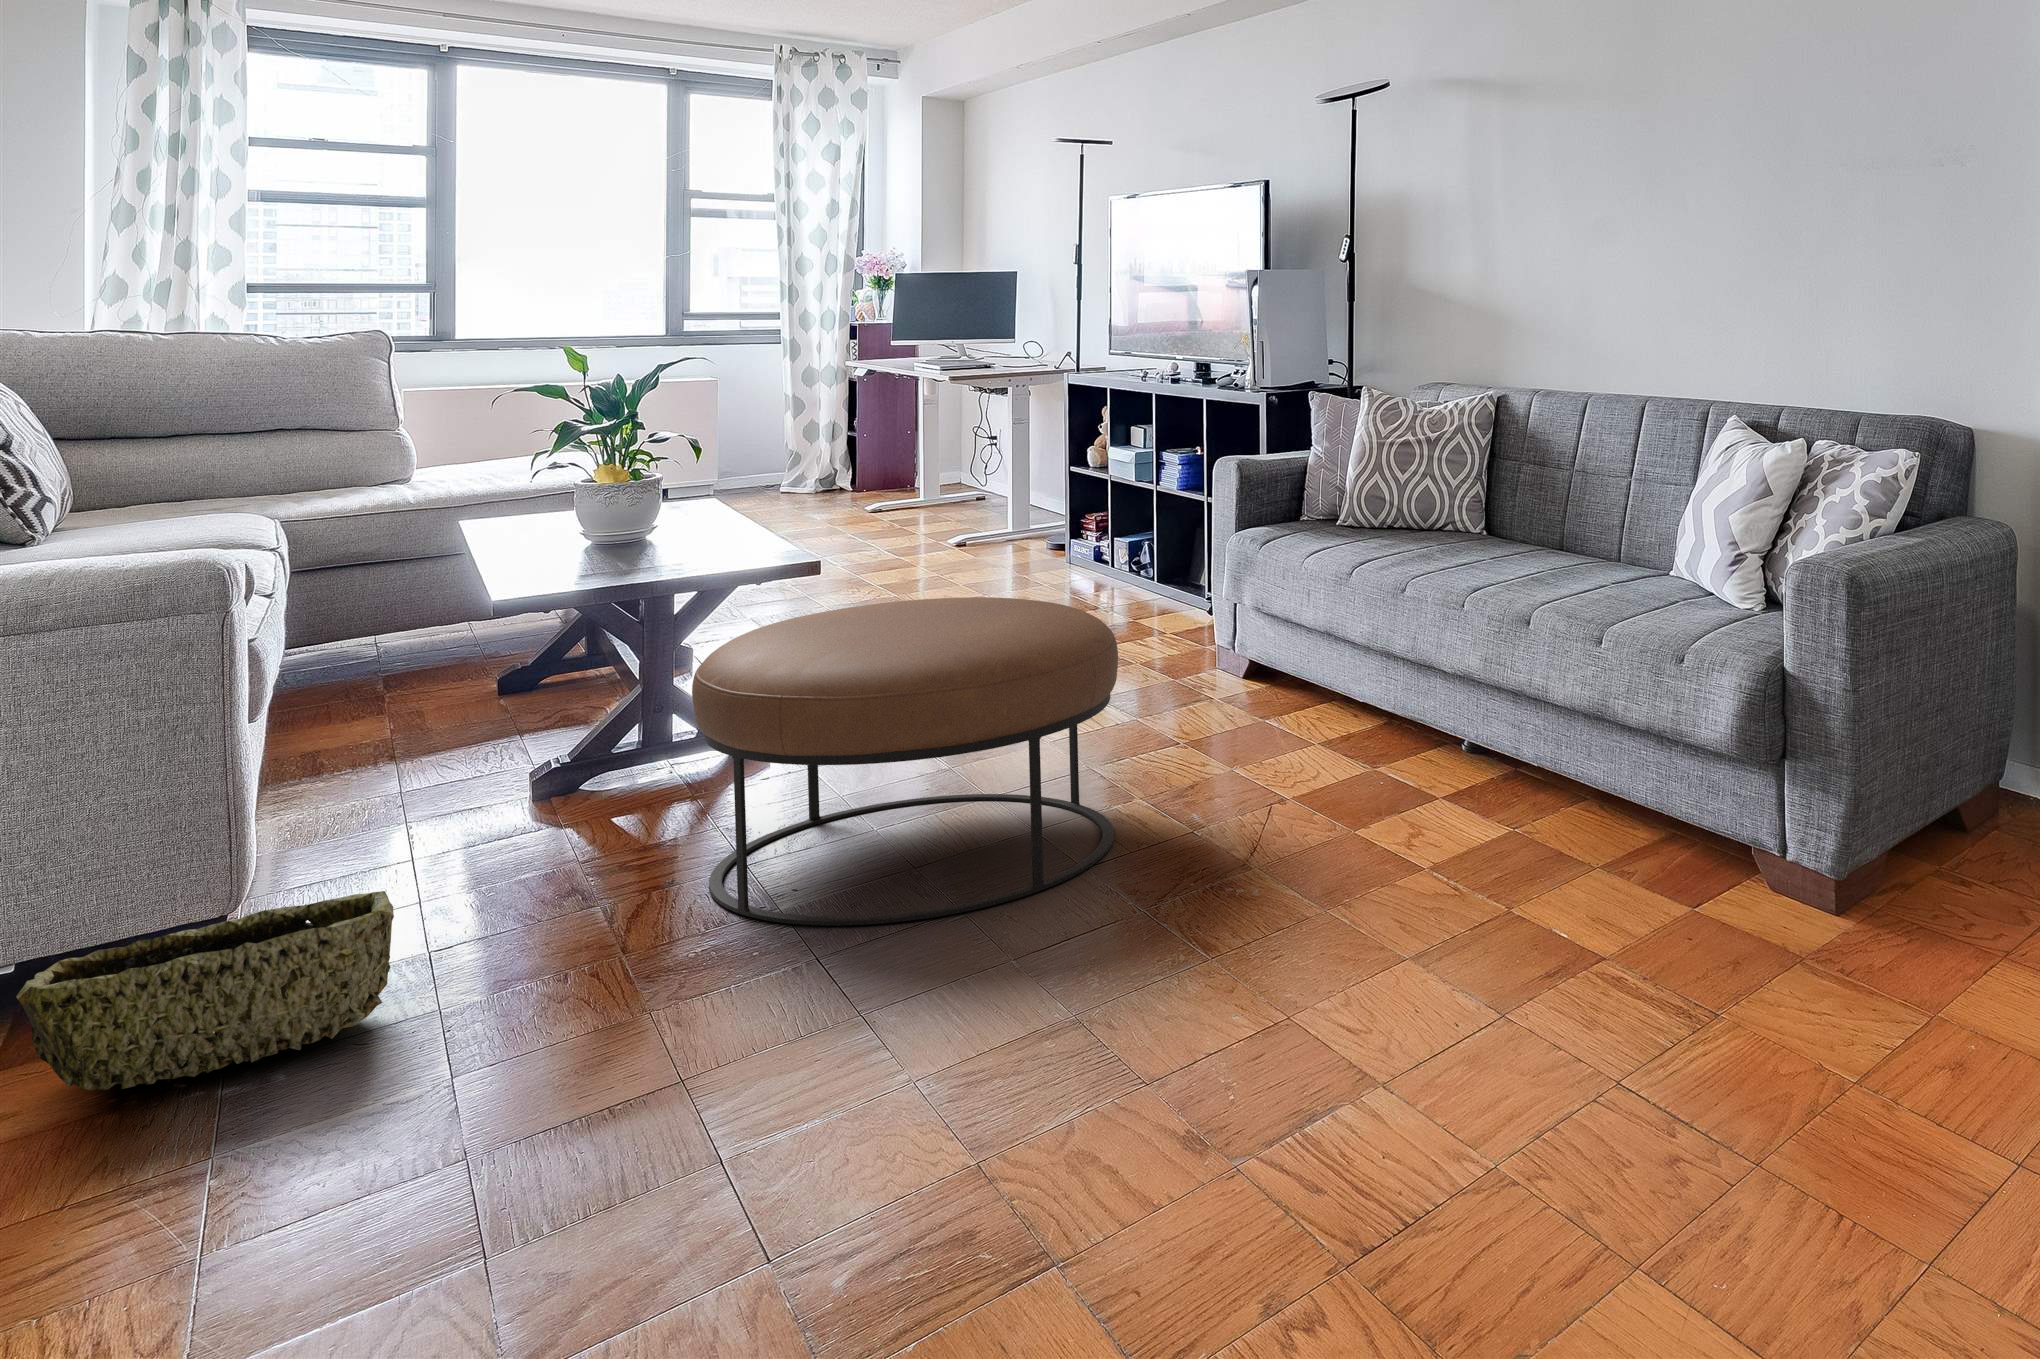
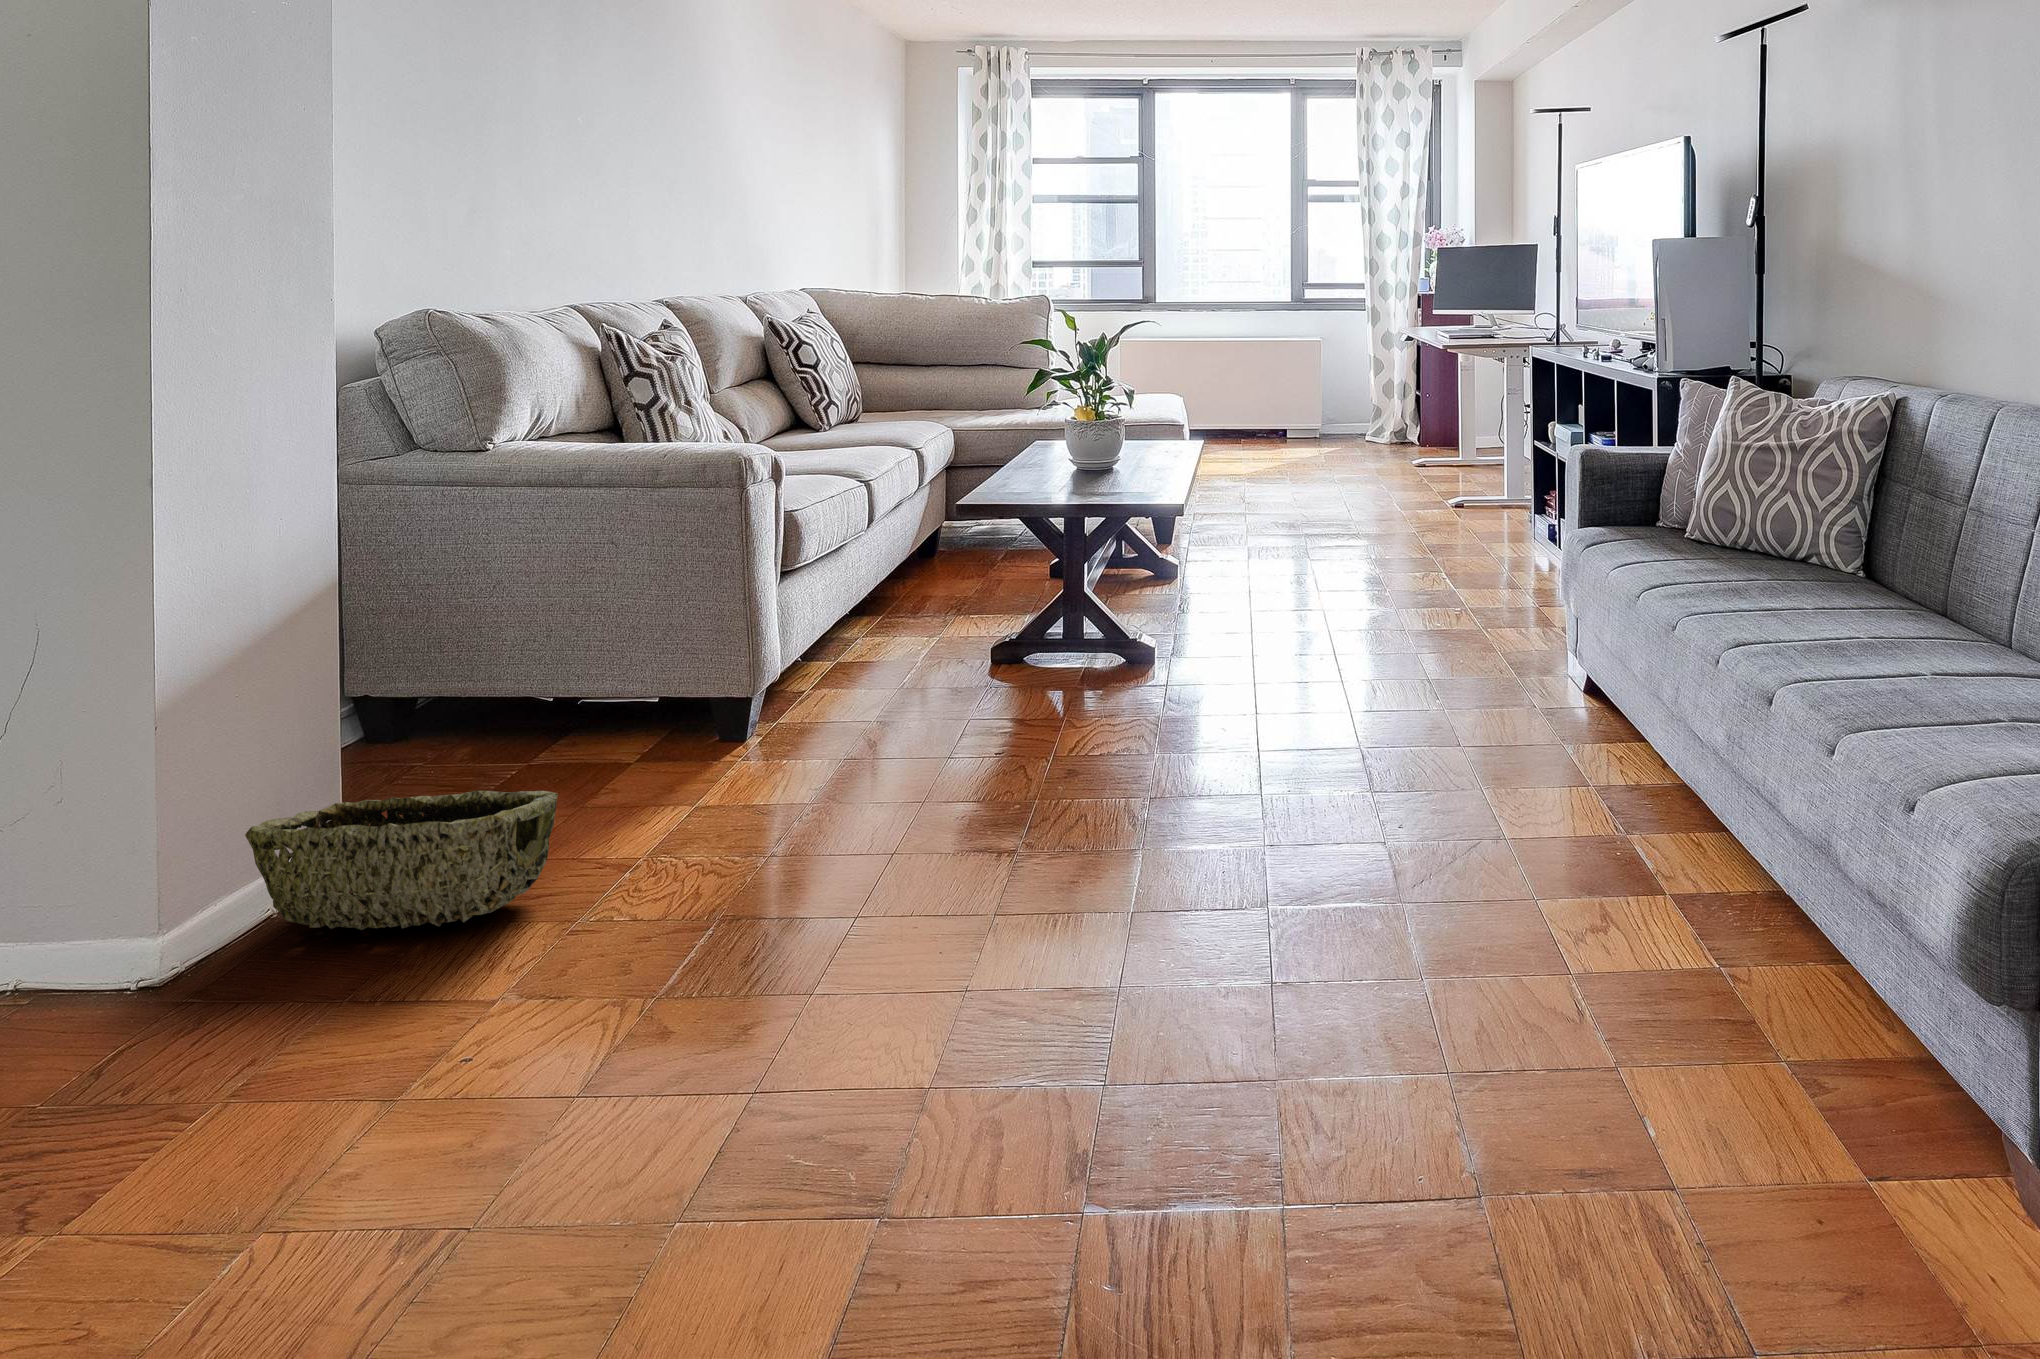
ottoman: present [692,597,1118,926] -> none [849,578,1274,932]

